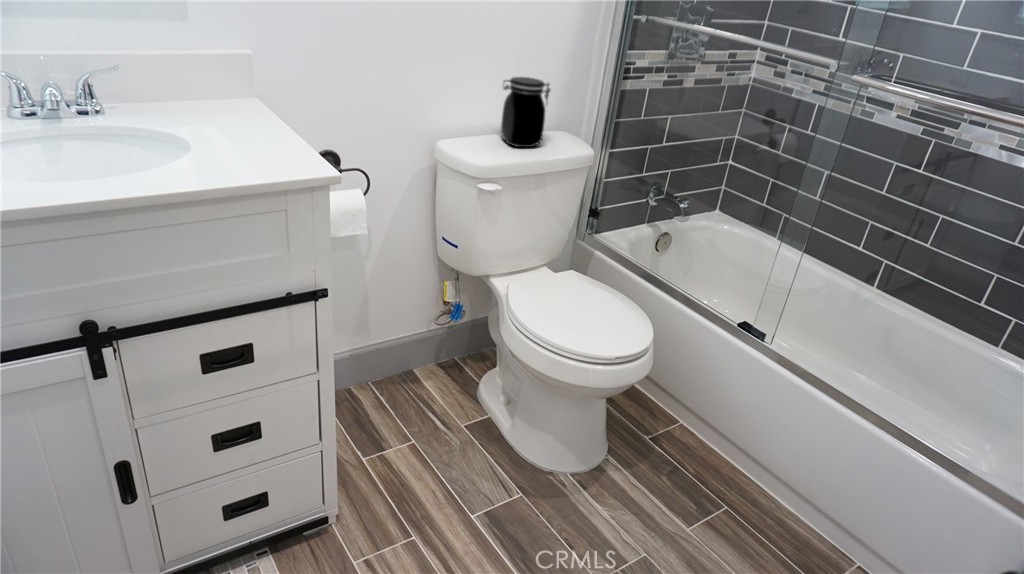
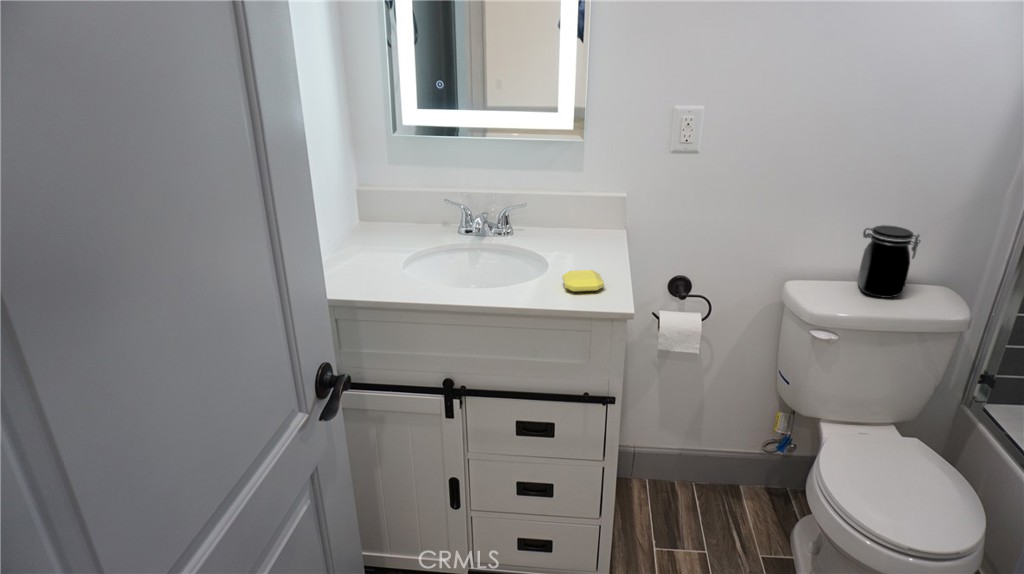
soap bar: none [230,136,291,165] -> present [562,270,604,292]

